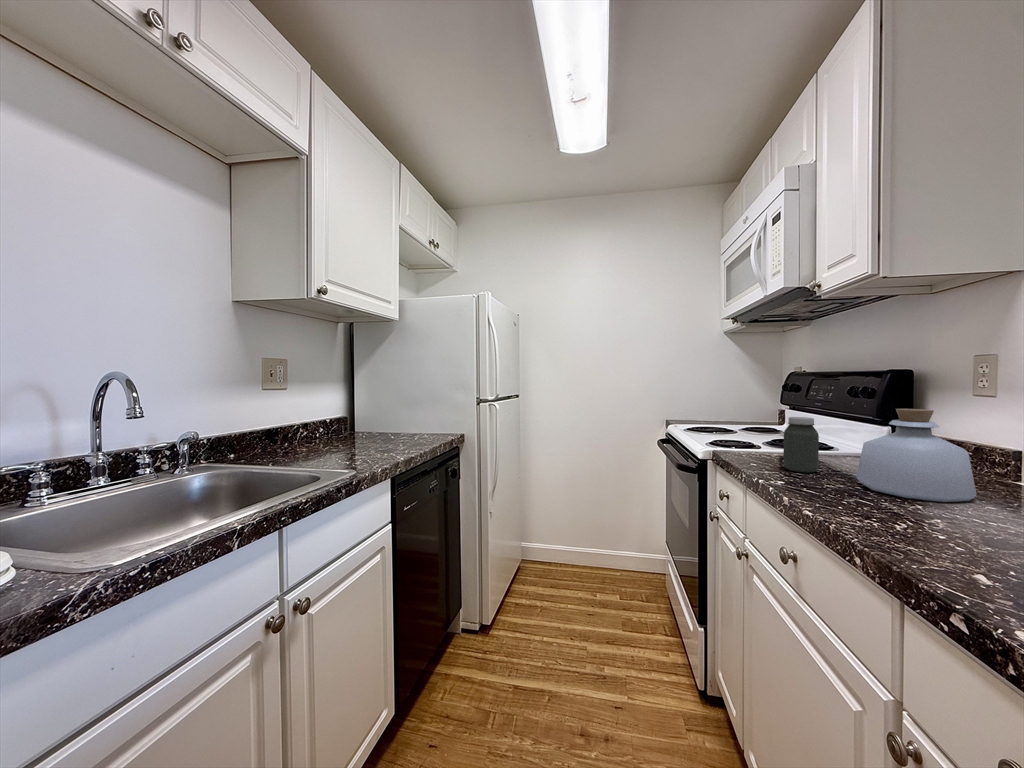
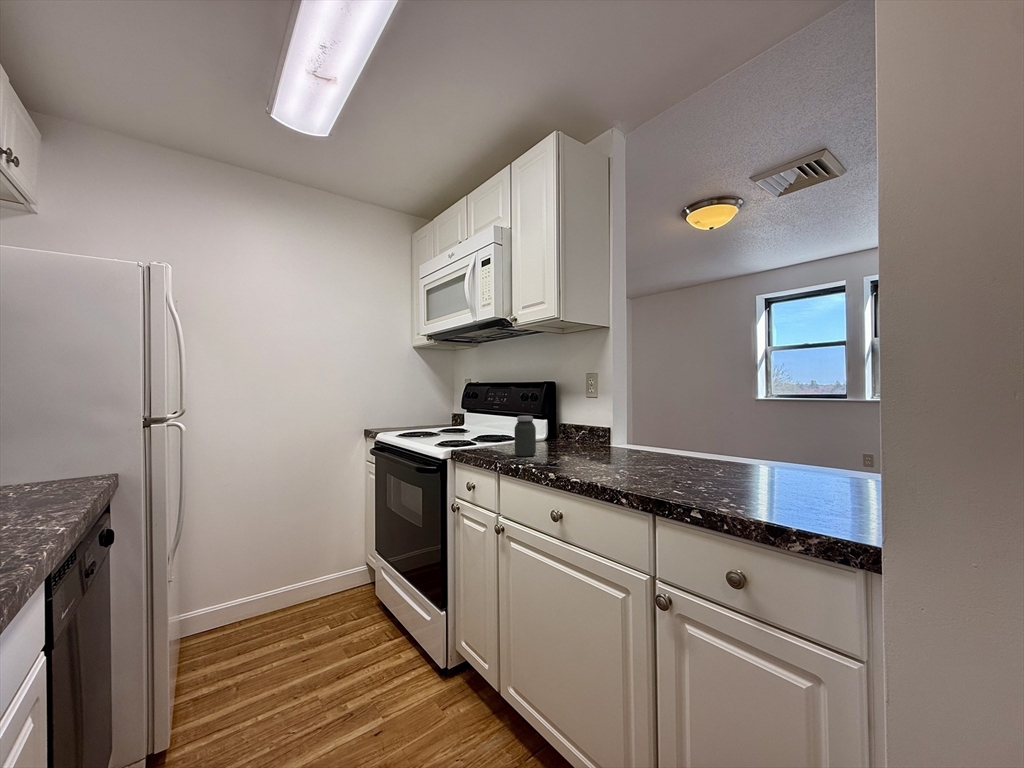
bottle: present [856,409,977,502] -> none [563,406,618,461]

